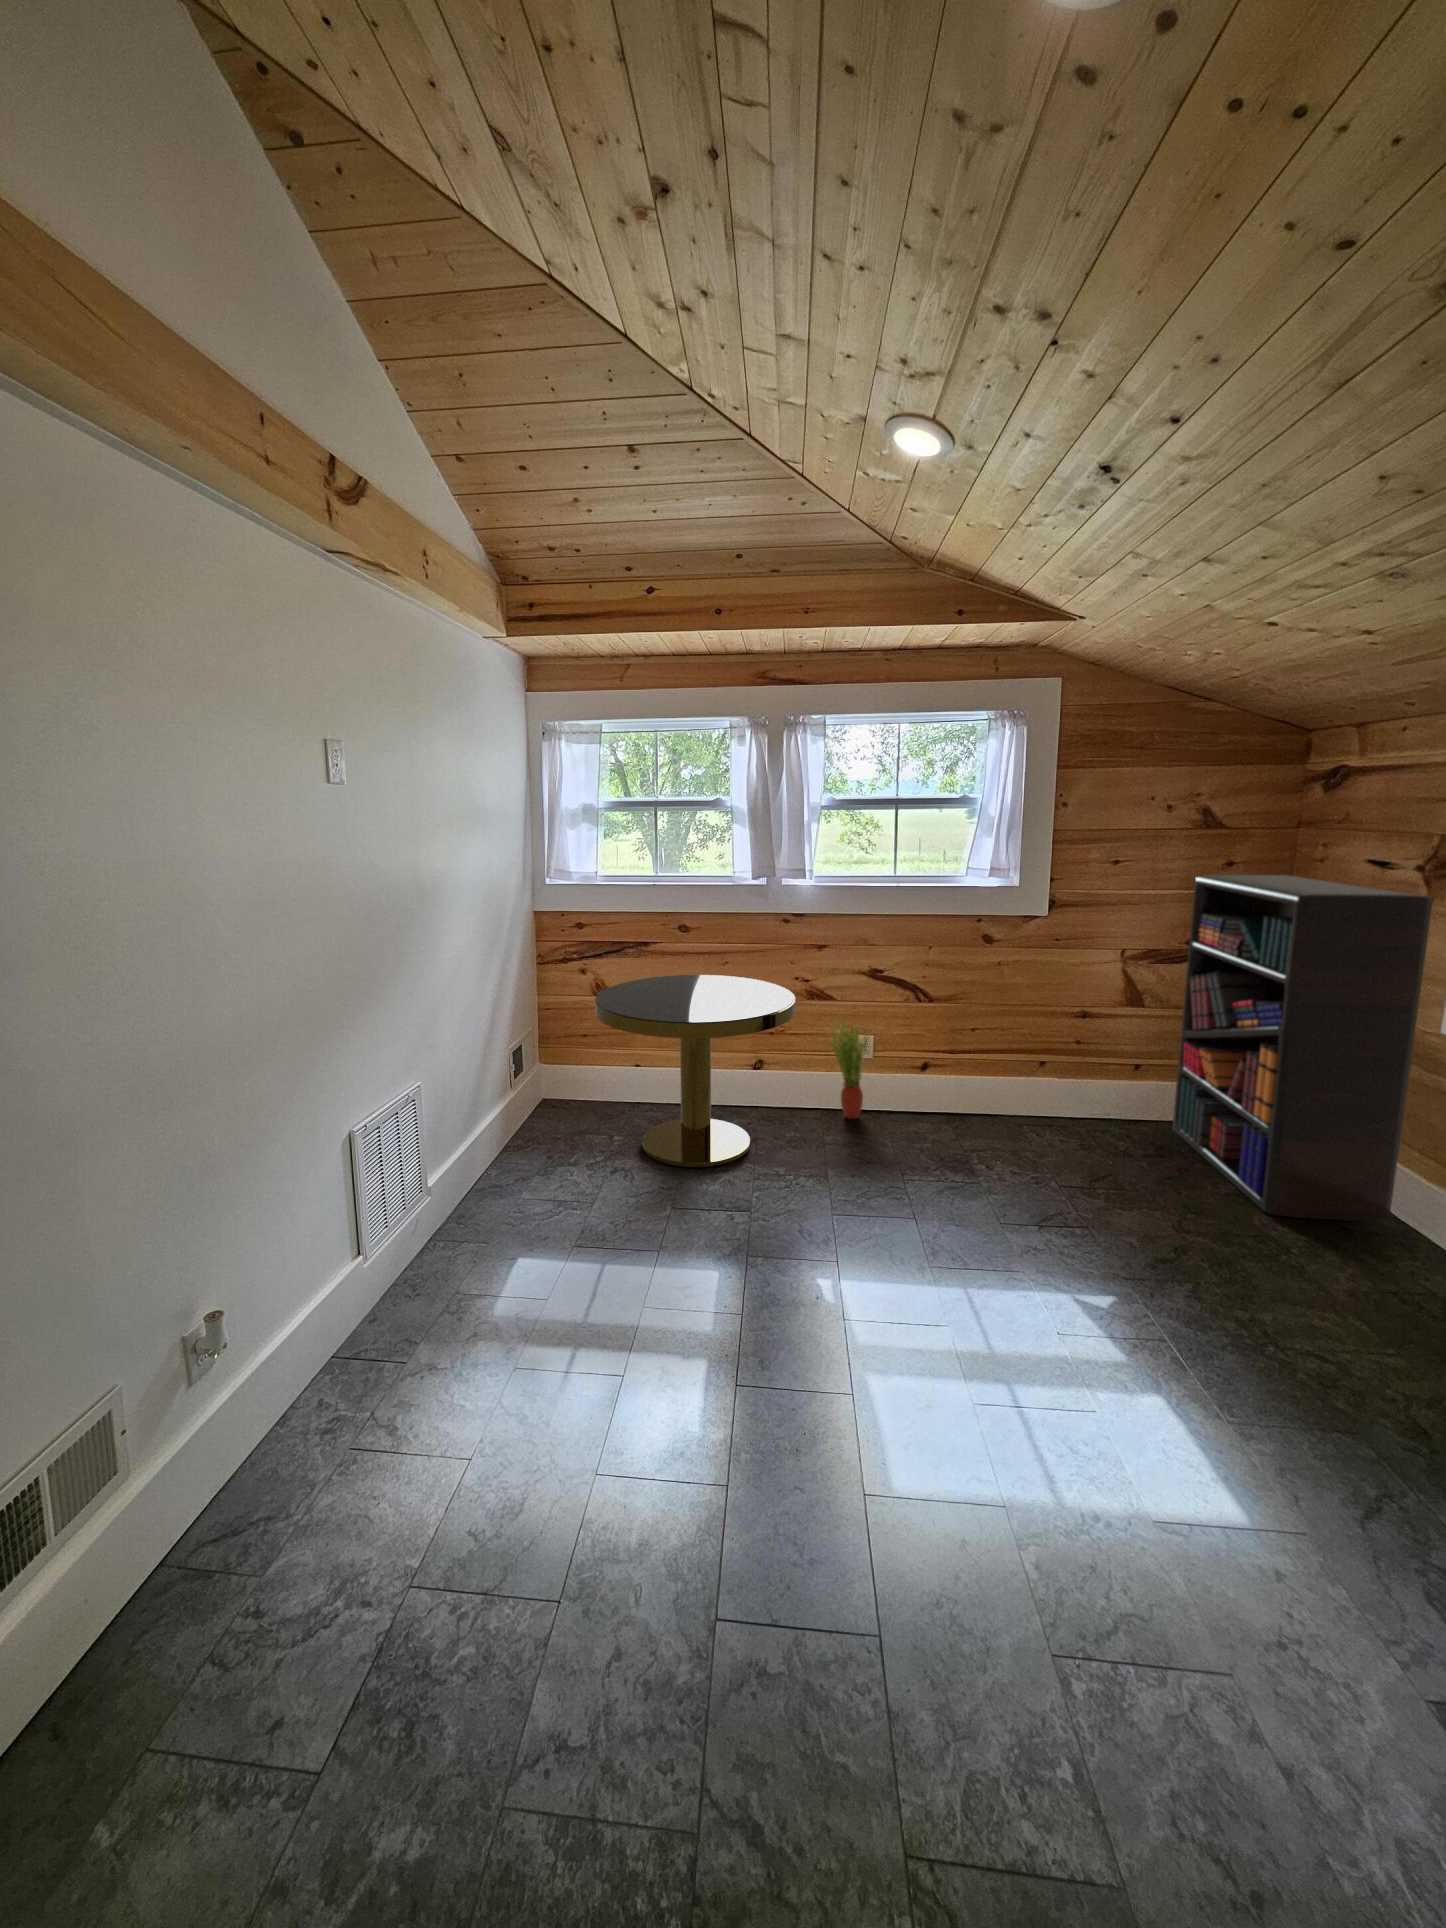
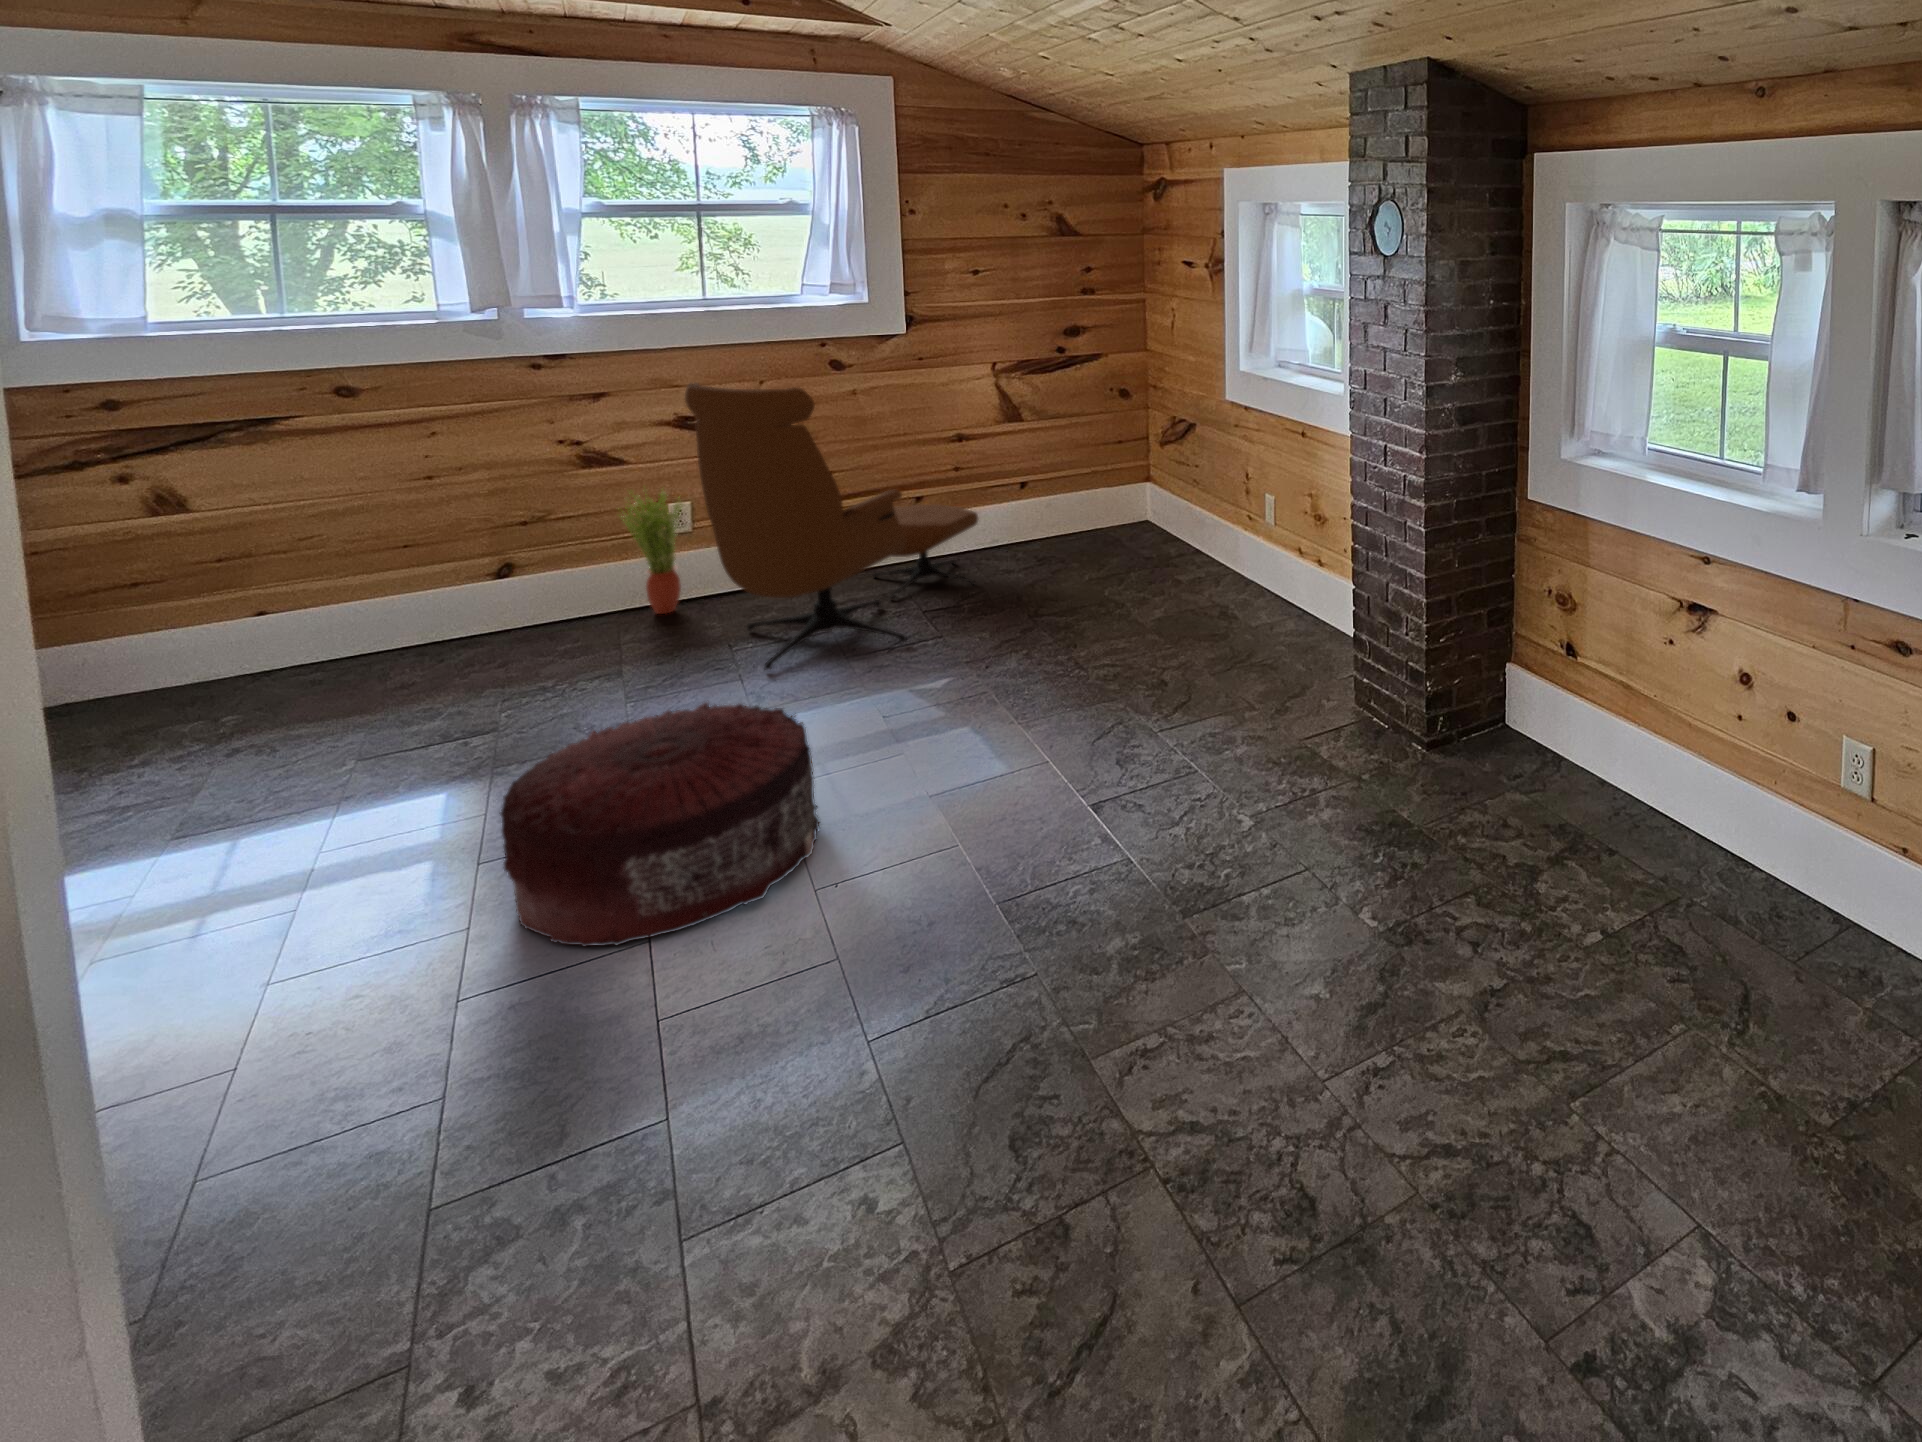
bookshelf: present [1173,875,1433,1221] -> none [1053,279,1216,596]
lounge chair: none [885,943,1104,1206] -> present [685,383,978,670]
side table: present [595,975,795,1167] -> none [177,452,560,729]
pouf: none [736,1252,1002,1535] -> present [500,702,820,946]

